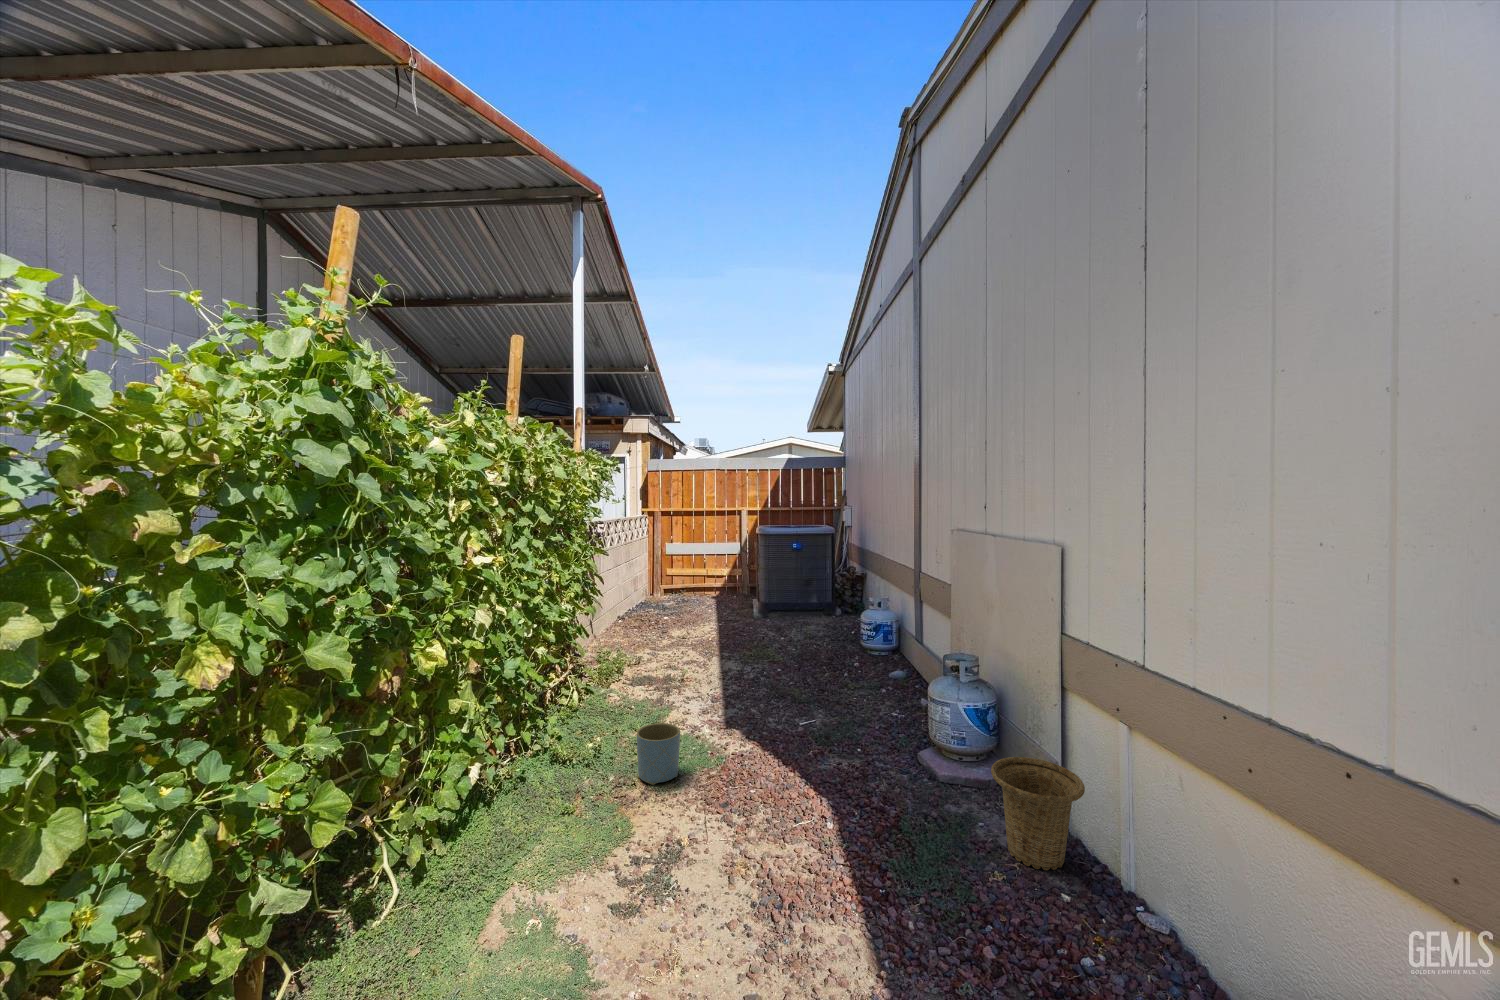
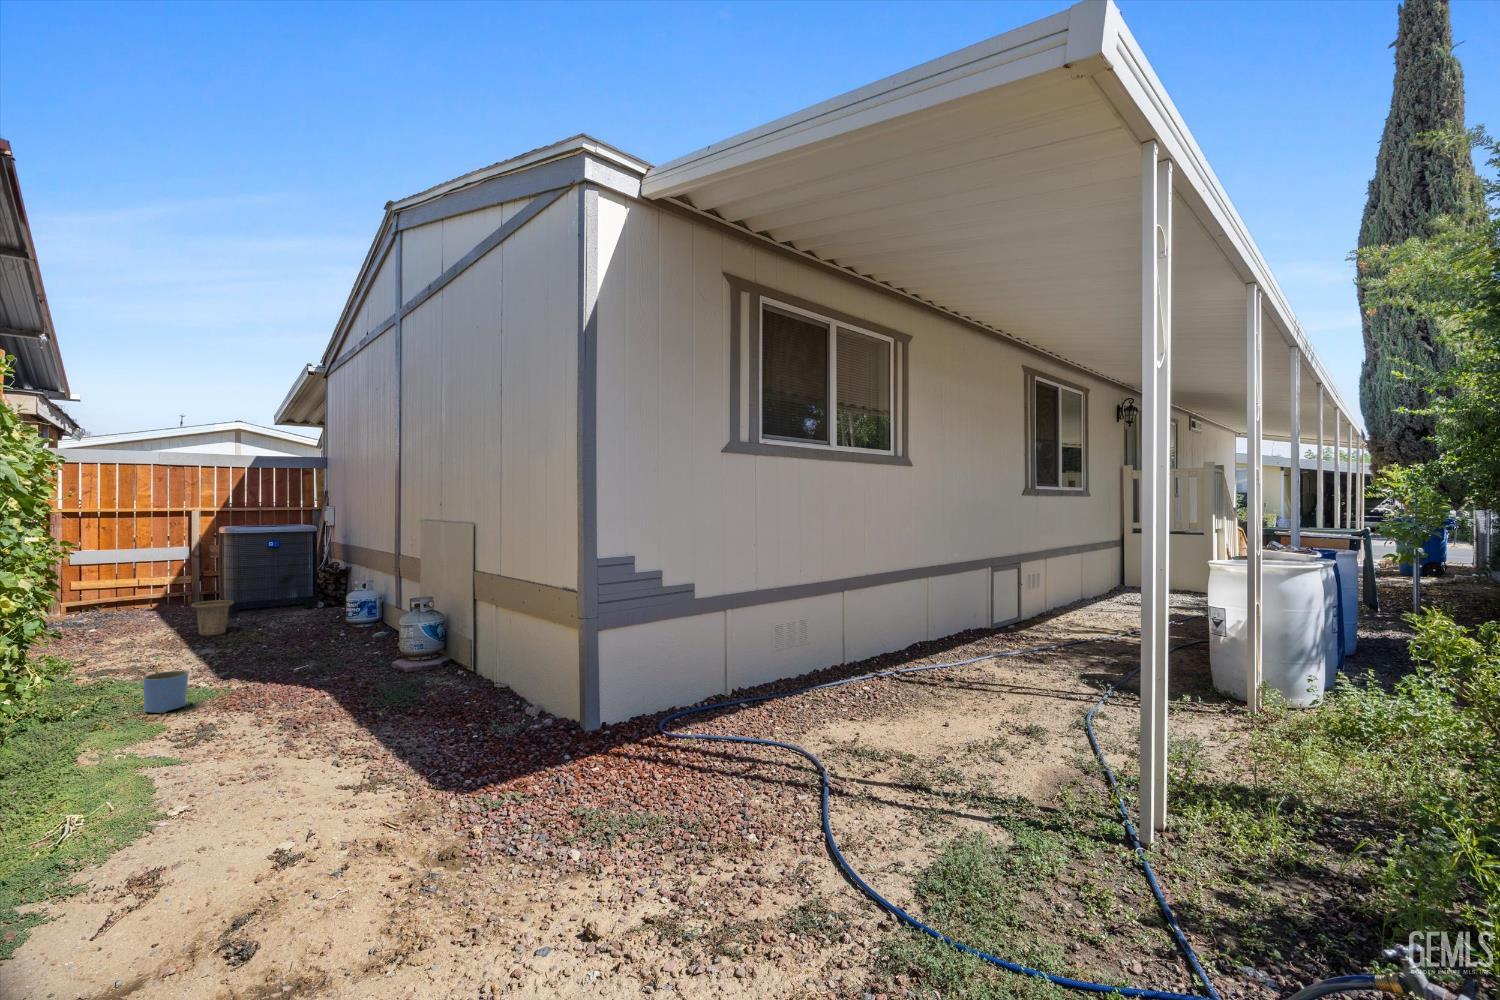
basket: present [991,757,1085,870] -> present [191,600,234,636]

